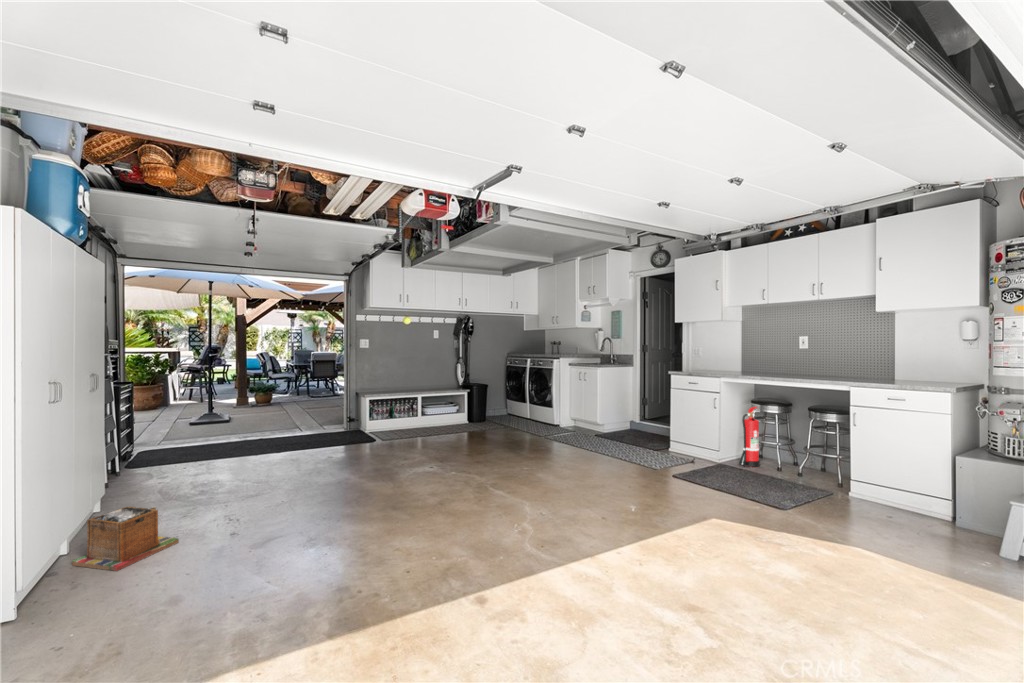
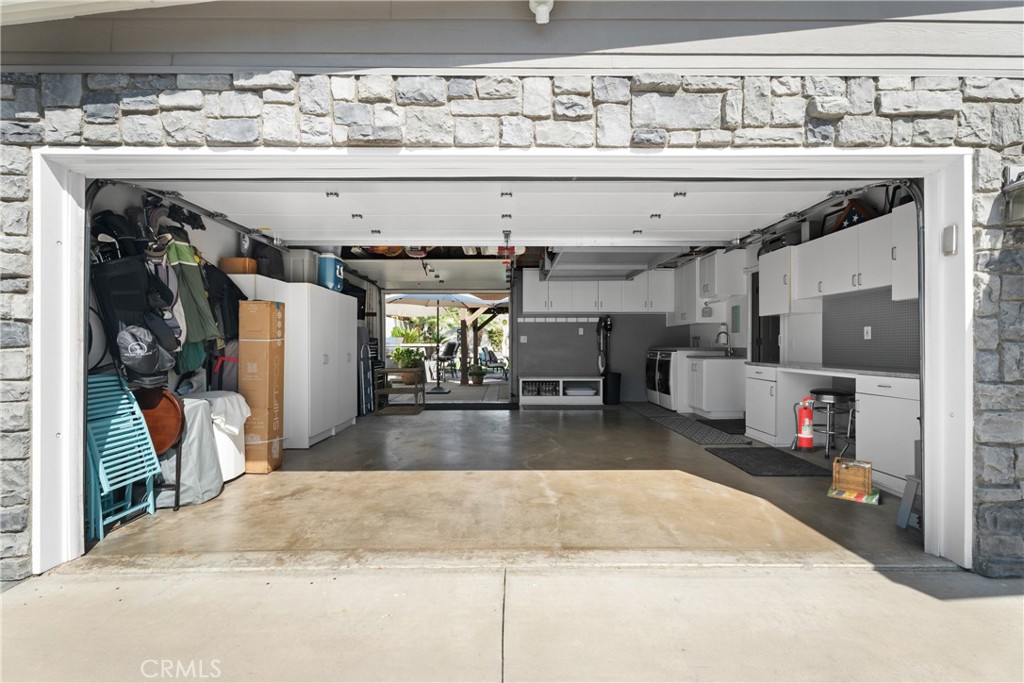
shelving unit: none [124,386,216,474] -> present [375,368,425,415]
laundry basket: present [72,507,179,571] -> present [828,457,880,505]

